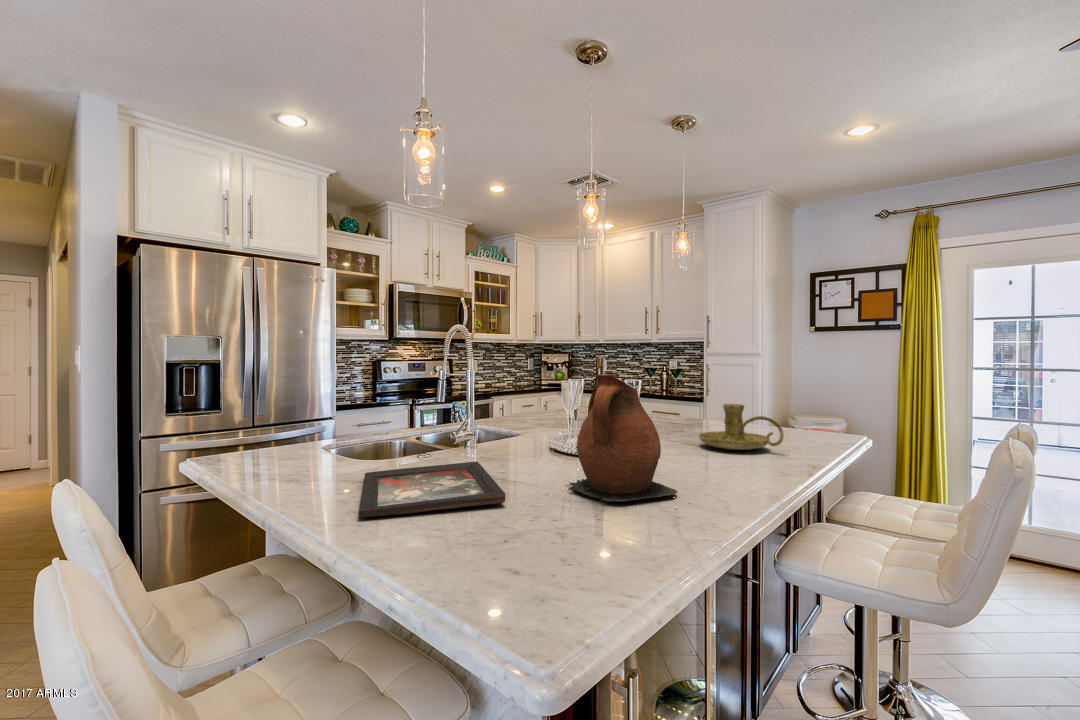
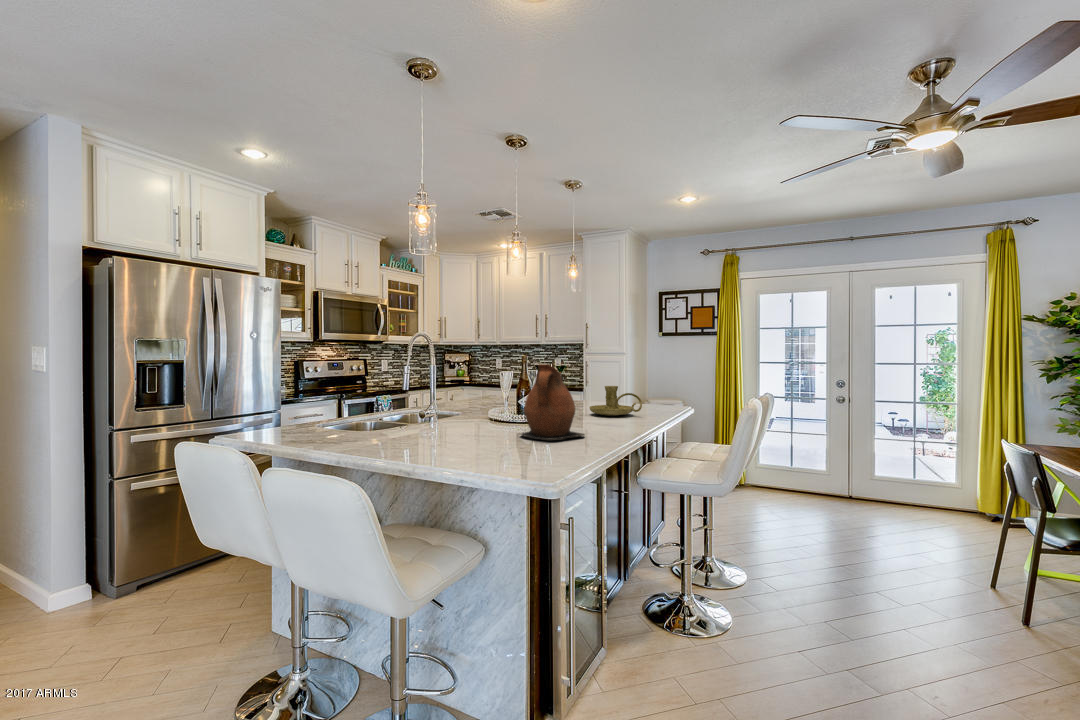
decorative tray: present [359,461,505,518] -> none [377,426,487,454]

